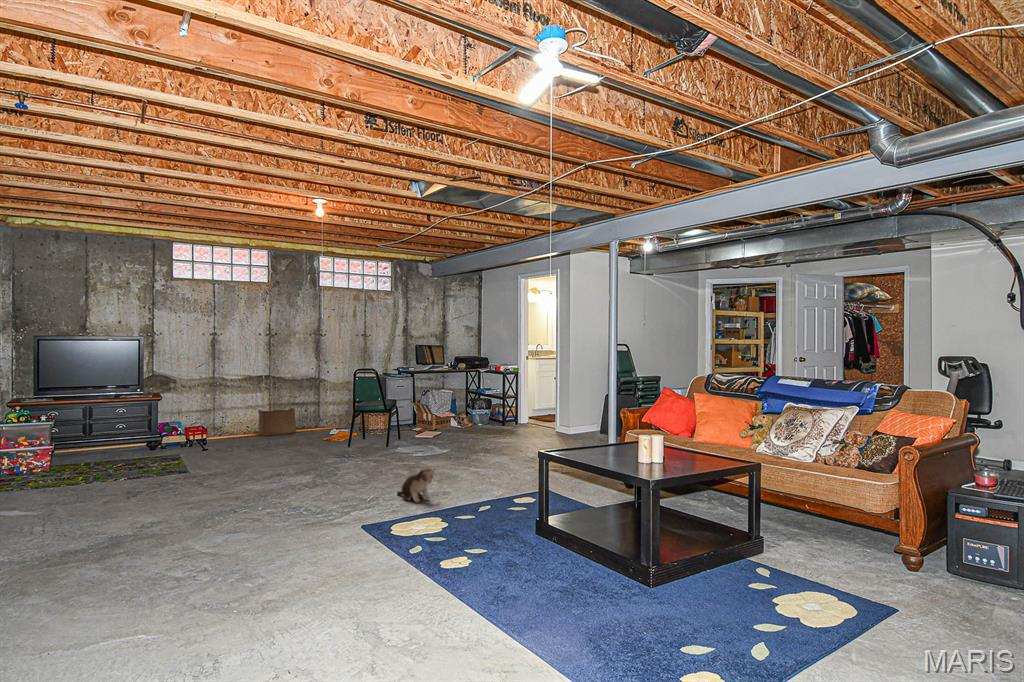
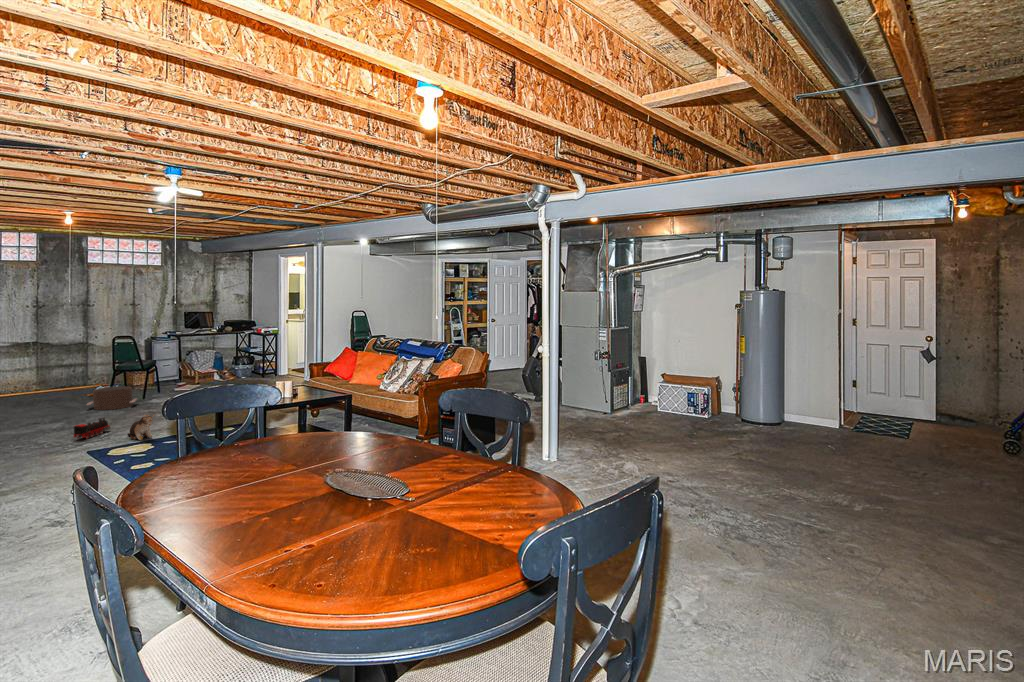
storage bin: present [256,408,296,436] -> none [23,368,65,395]
pouf: none [330,429,382,458] -> present [87,386,137,410]
toy train: none [335,468,372,496] -> present [74,418,110,439]

